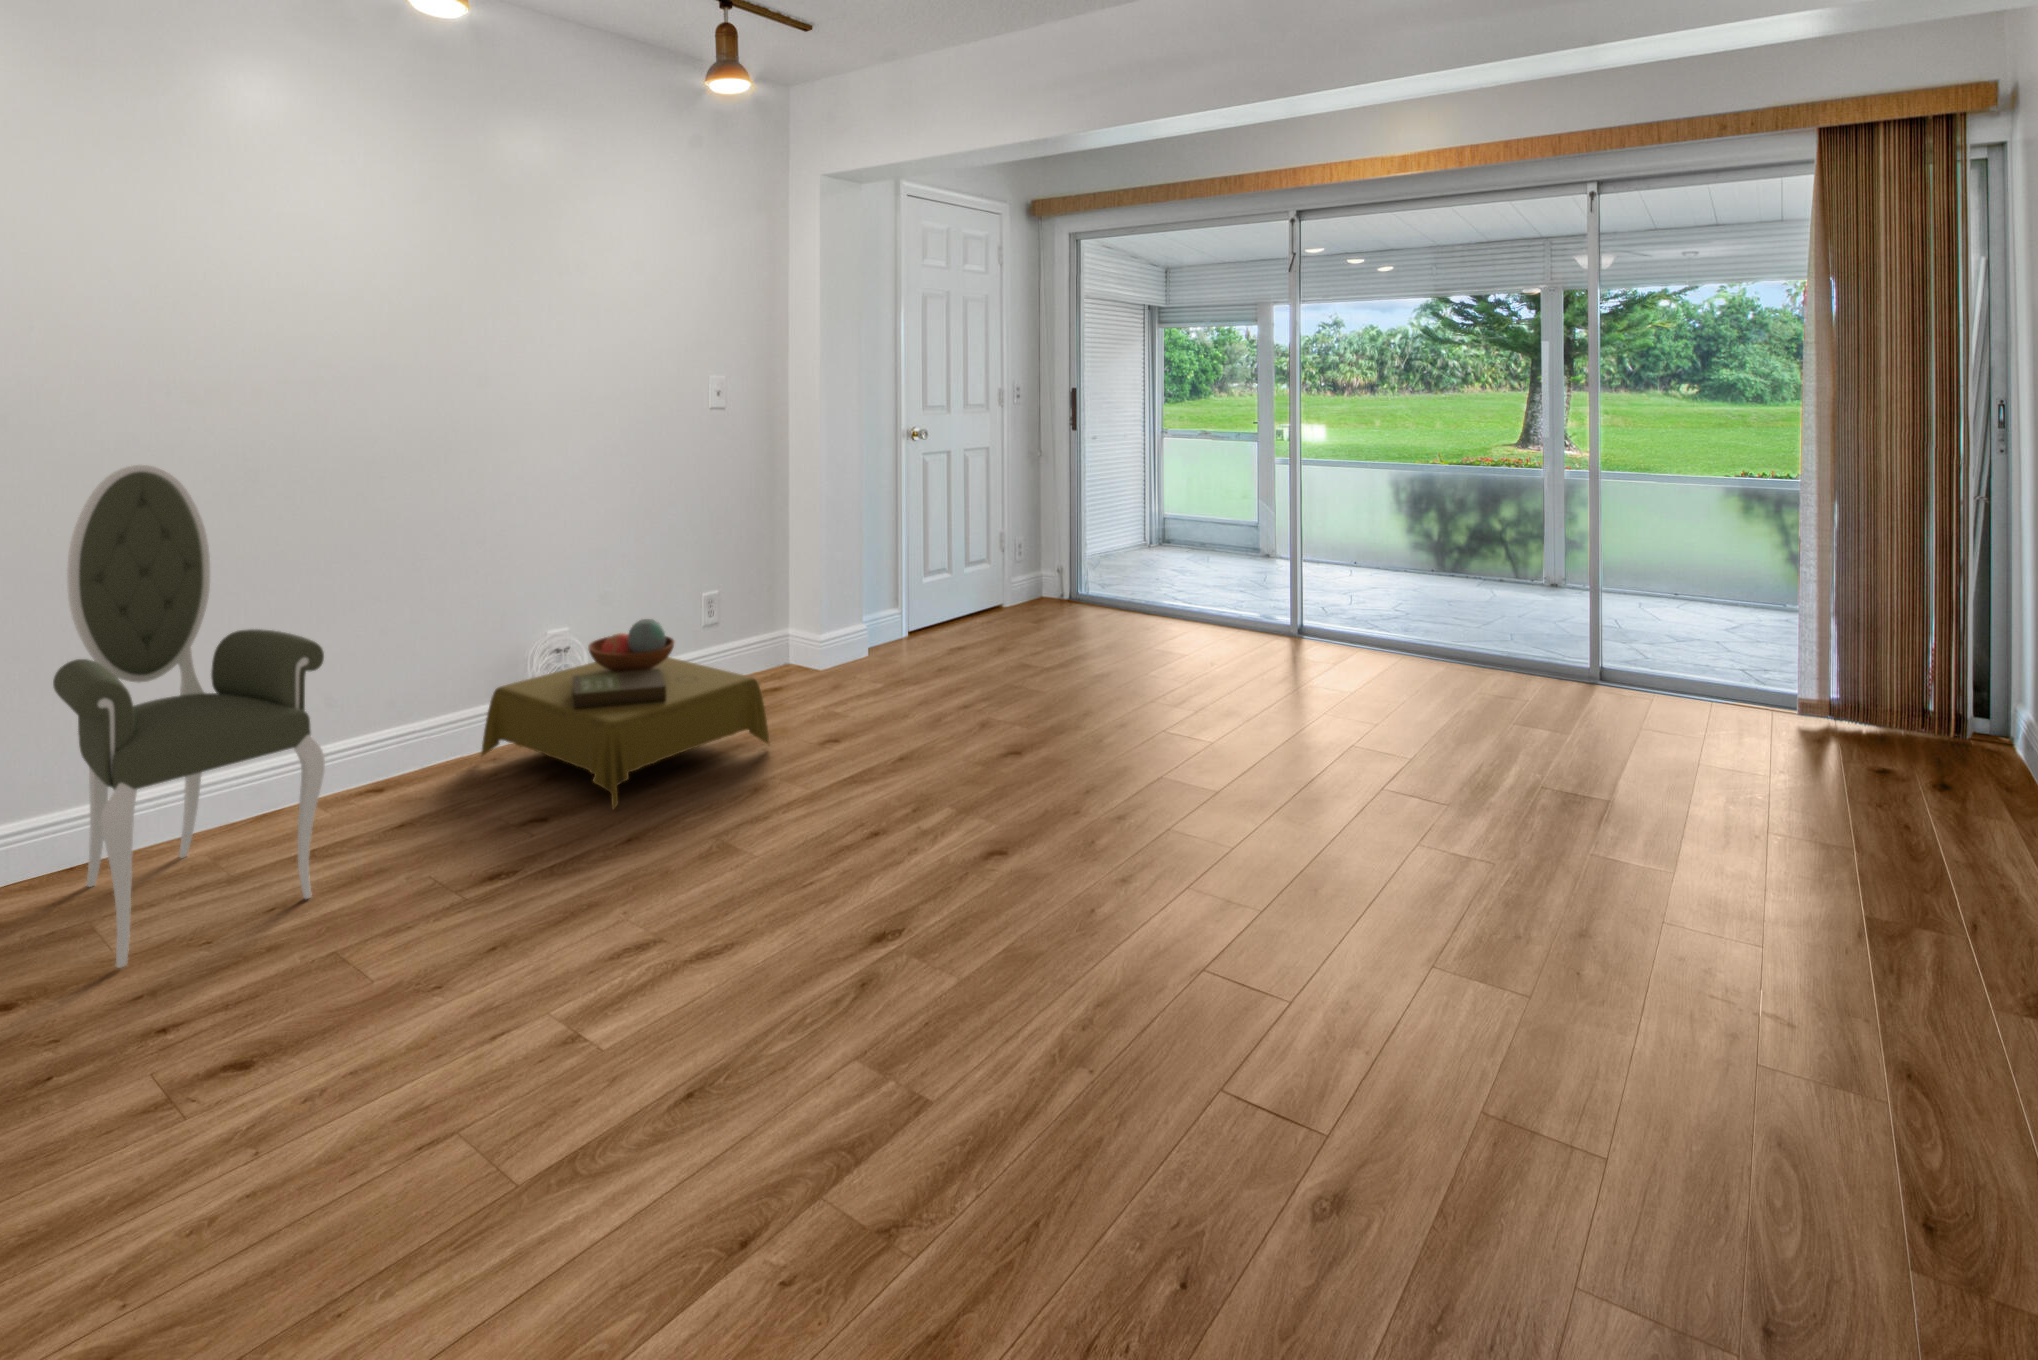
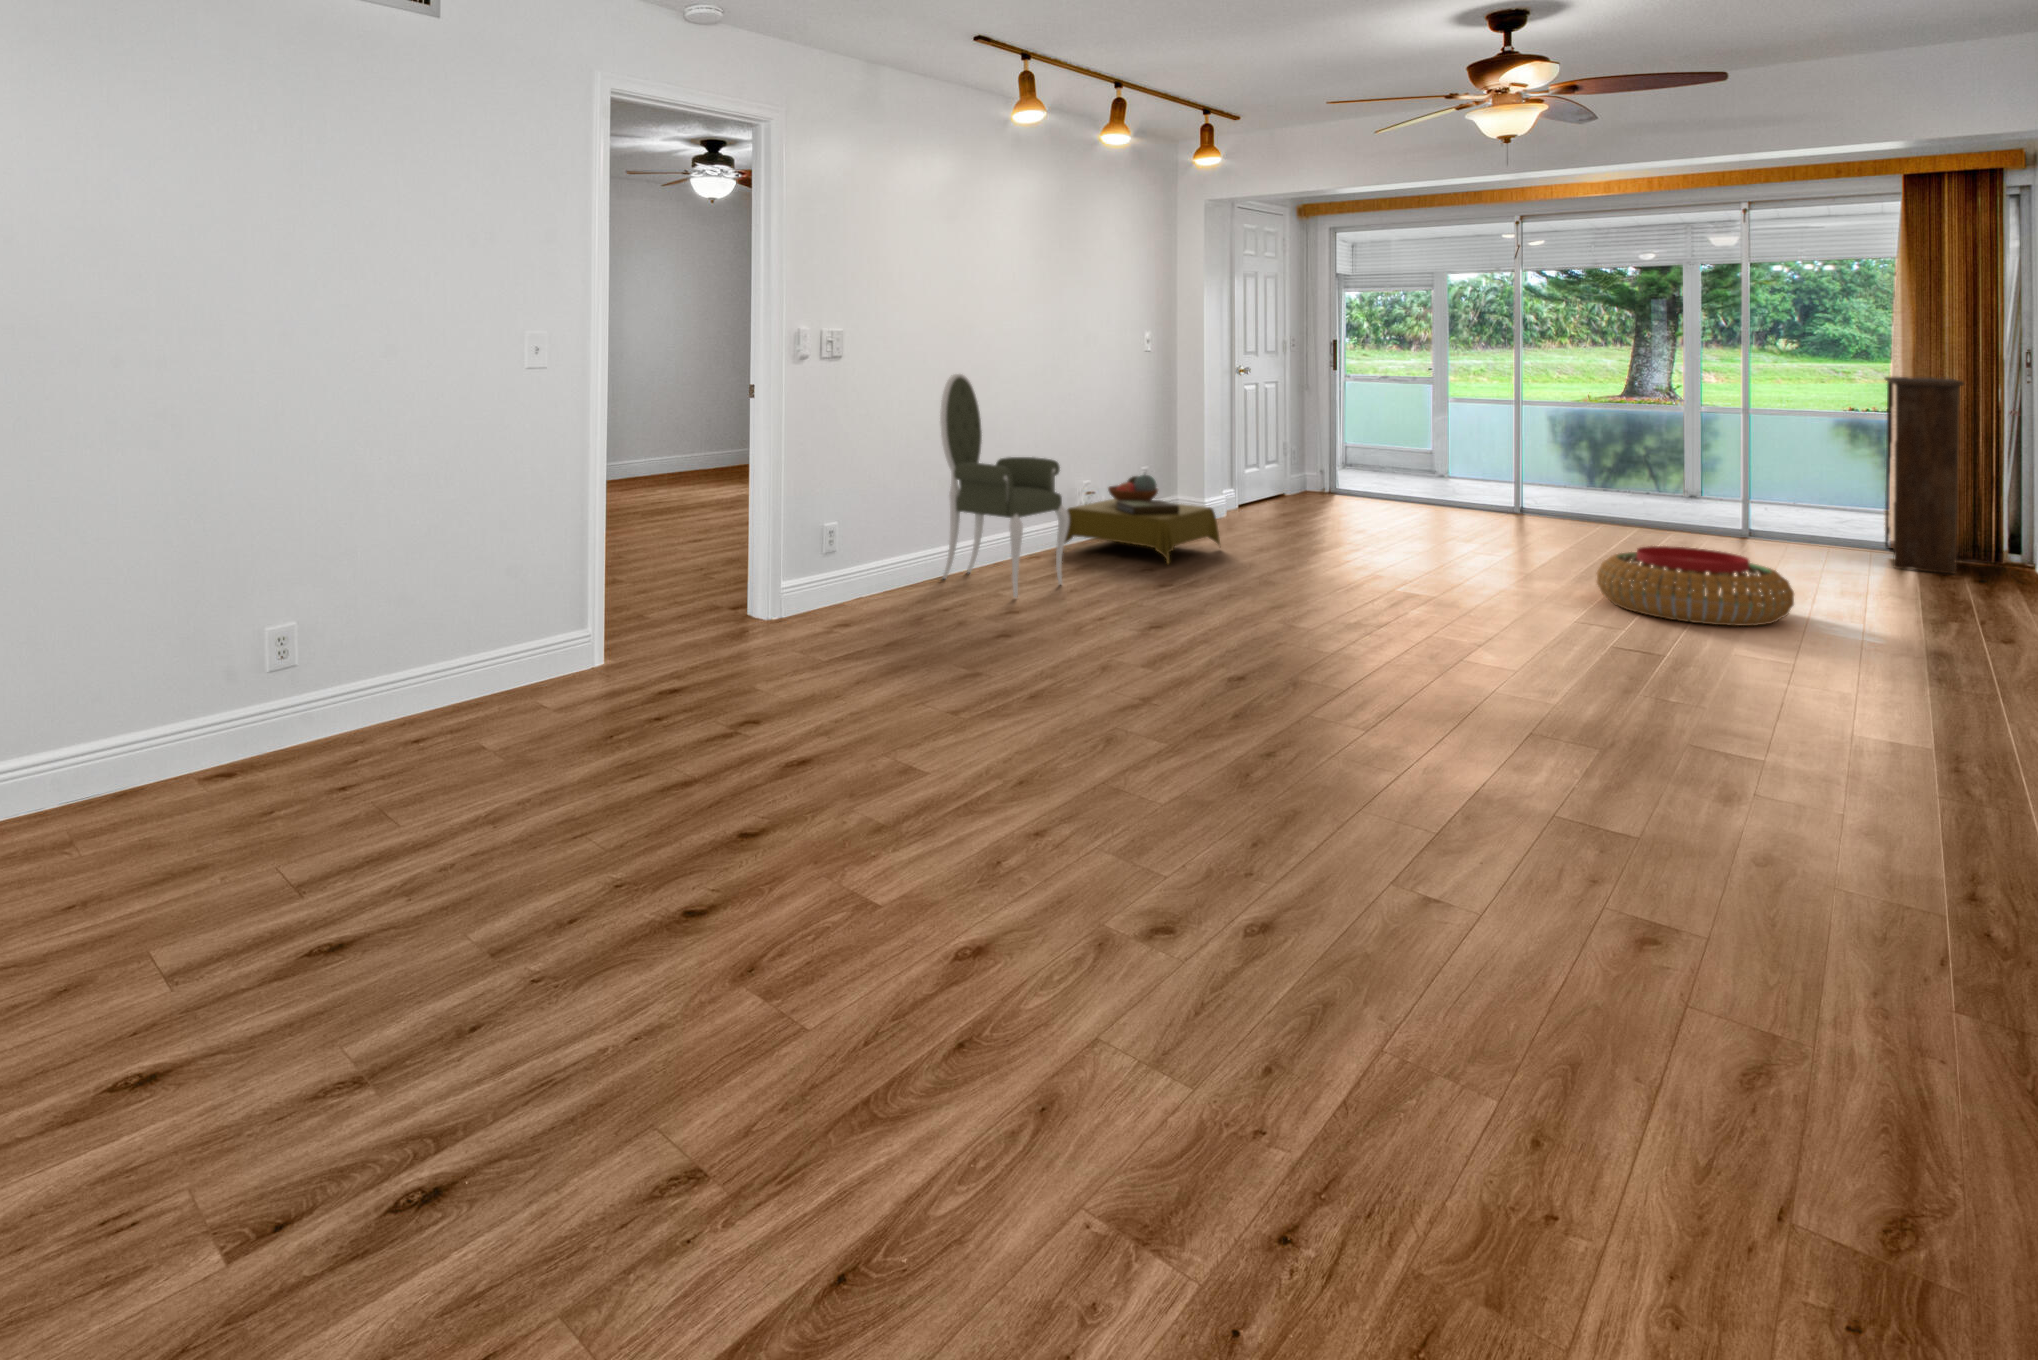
bookshelf: none [1792,441,1916,776] -> present [1885,377,1964,573]
pouf: none [1315,792,1658,1006] -> present [1597,546,1794,626]

